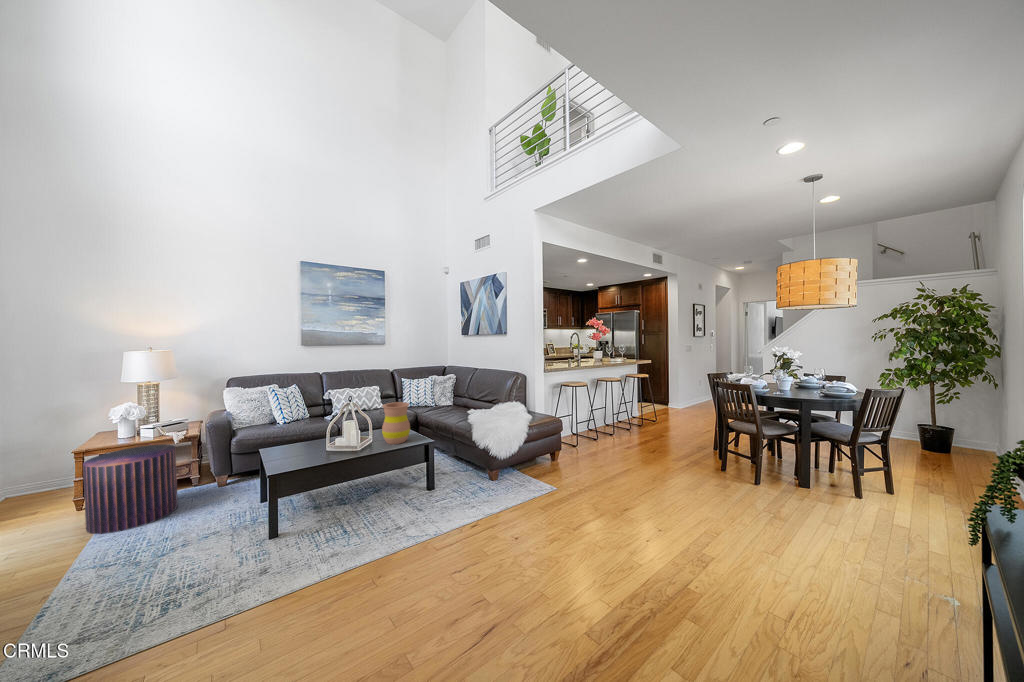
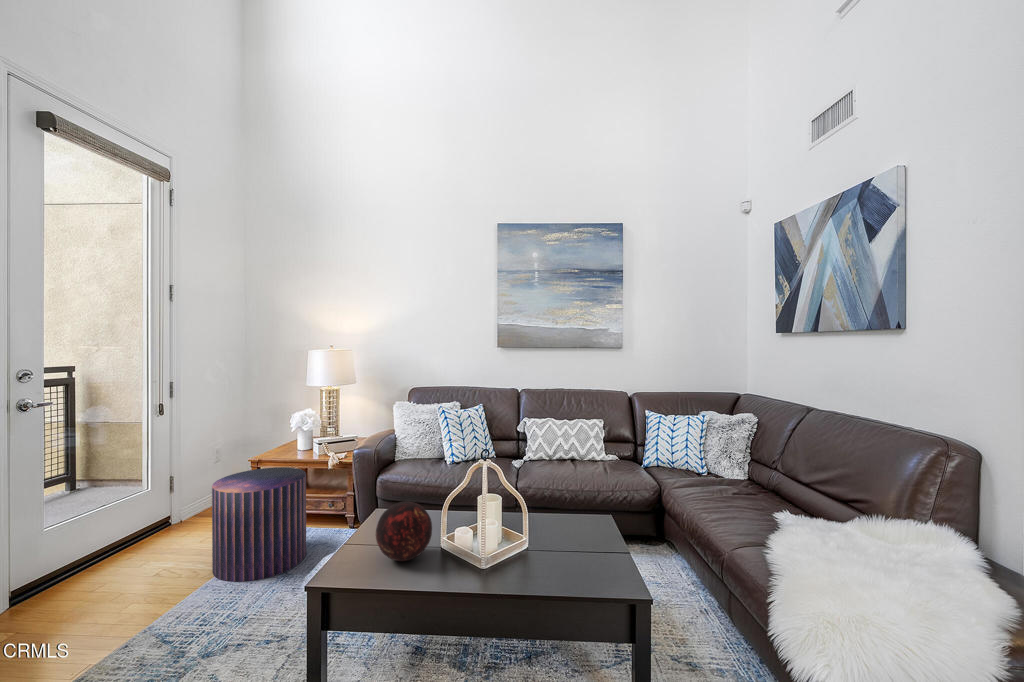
vase: present [382,402,410,444] -> none [541,470,603,574]
decorative orb: none [297,429,328,458] -> present [376,501,432,561]

